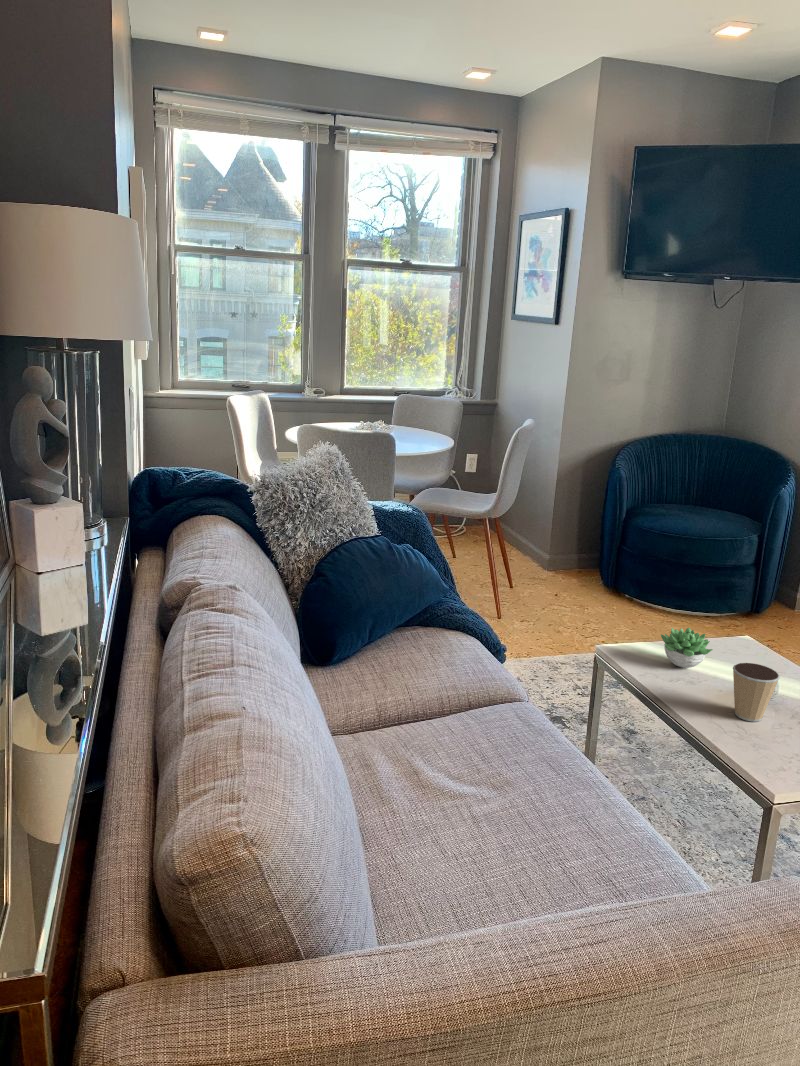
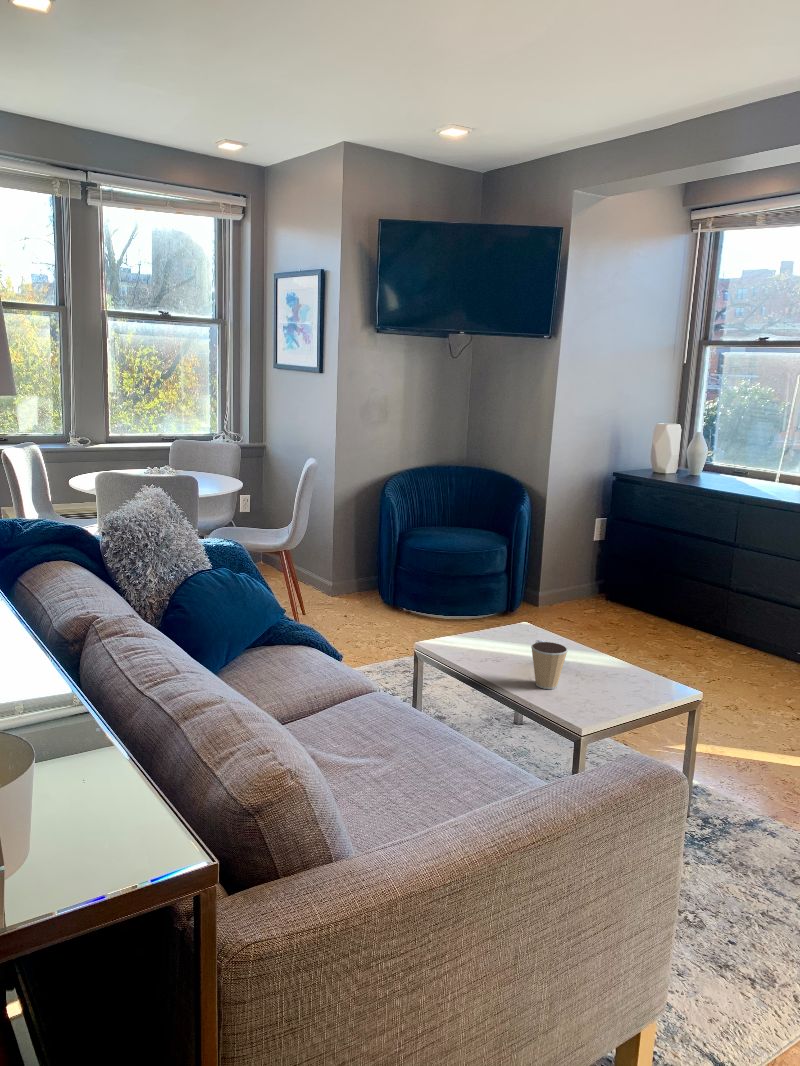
succulent plant: present [661,628,713,668] -> none [464,622,509,655]

